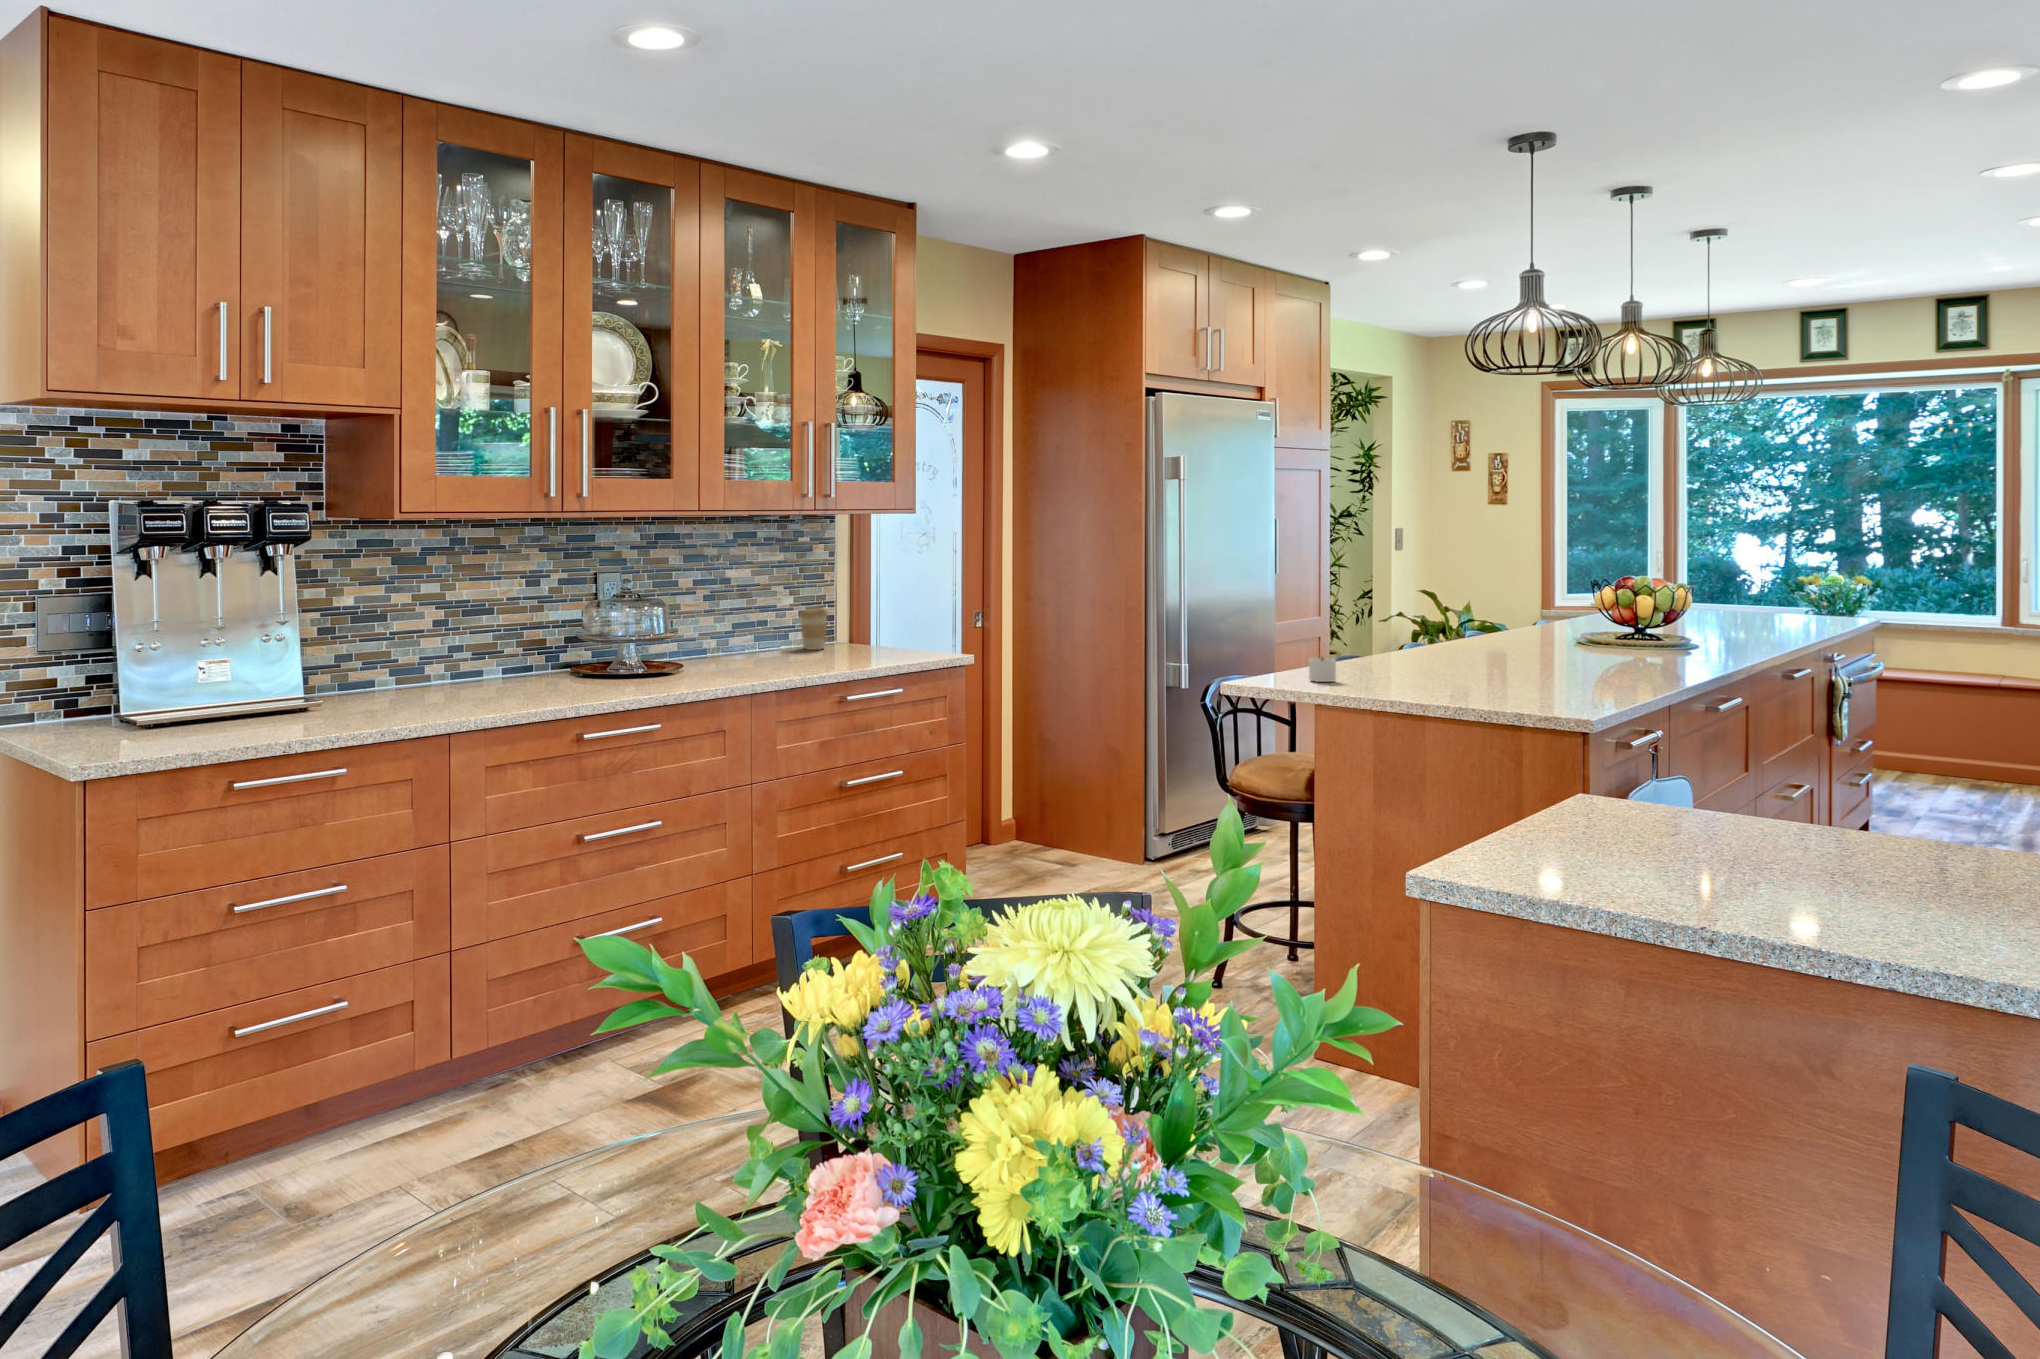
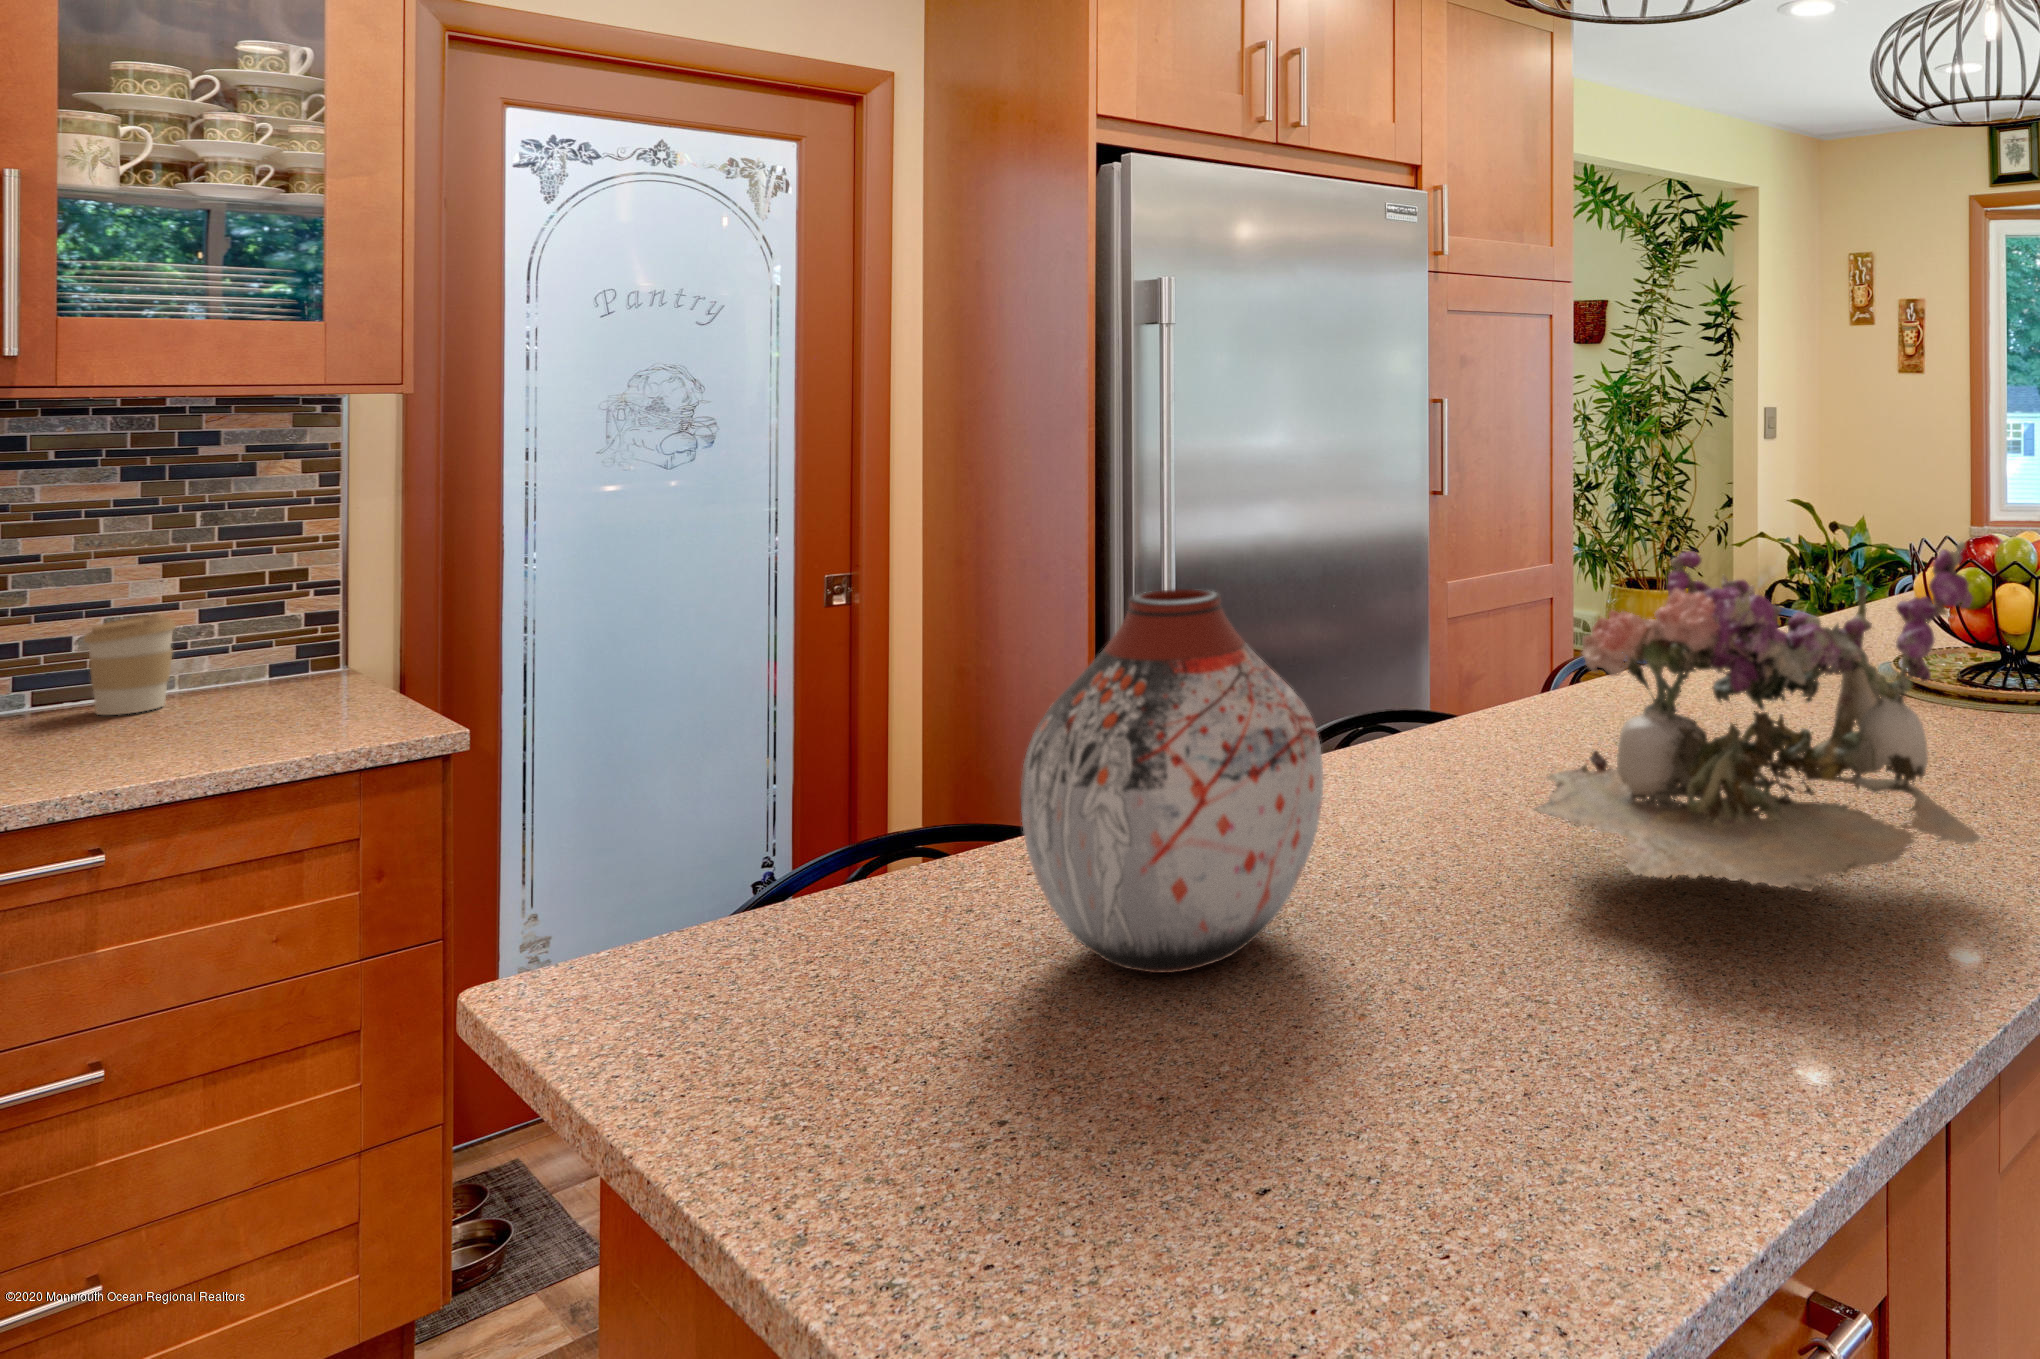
flower arrangement: none [1506,556,1669,668] -> present [1535,542,1981,892]
vase: none [1376,568,1470,677] -> present [1021,589,1323,973]
candle: present [1309,657,1336,682] -> none [659,929,803,1045]

